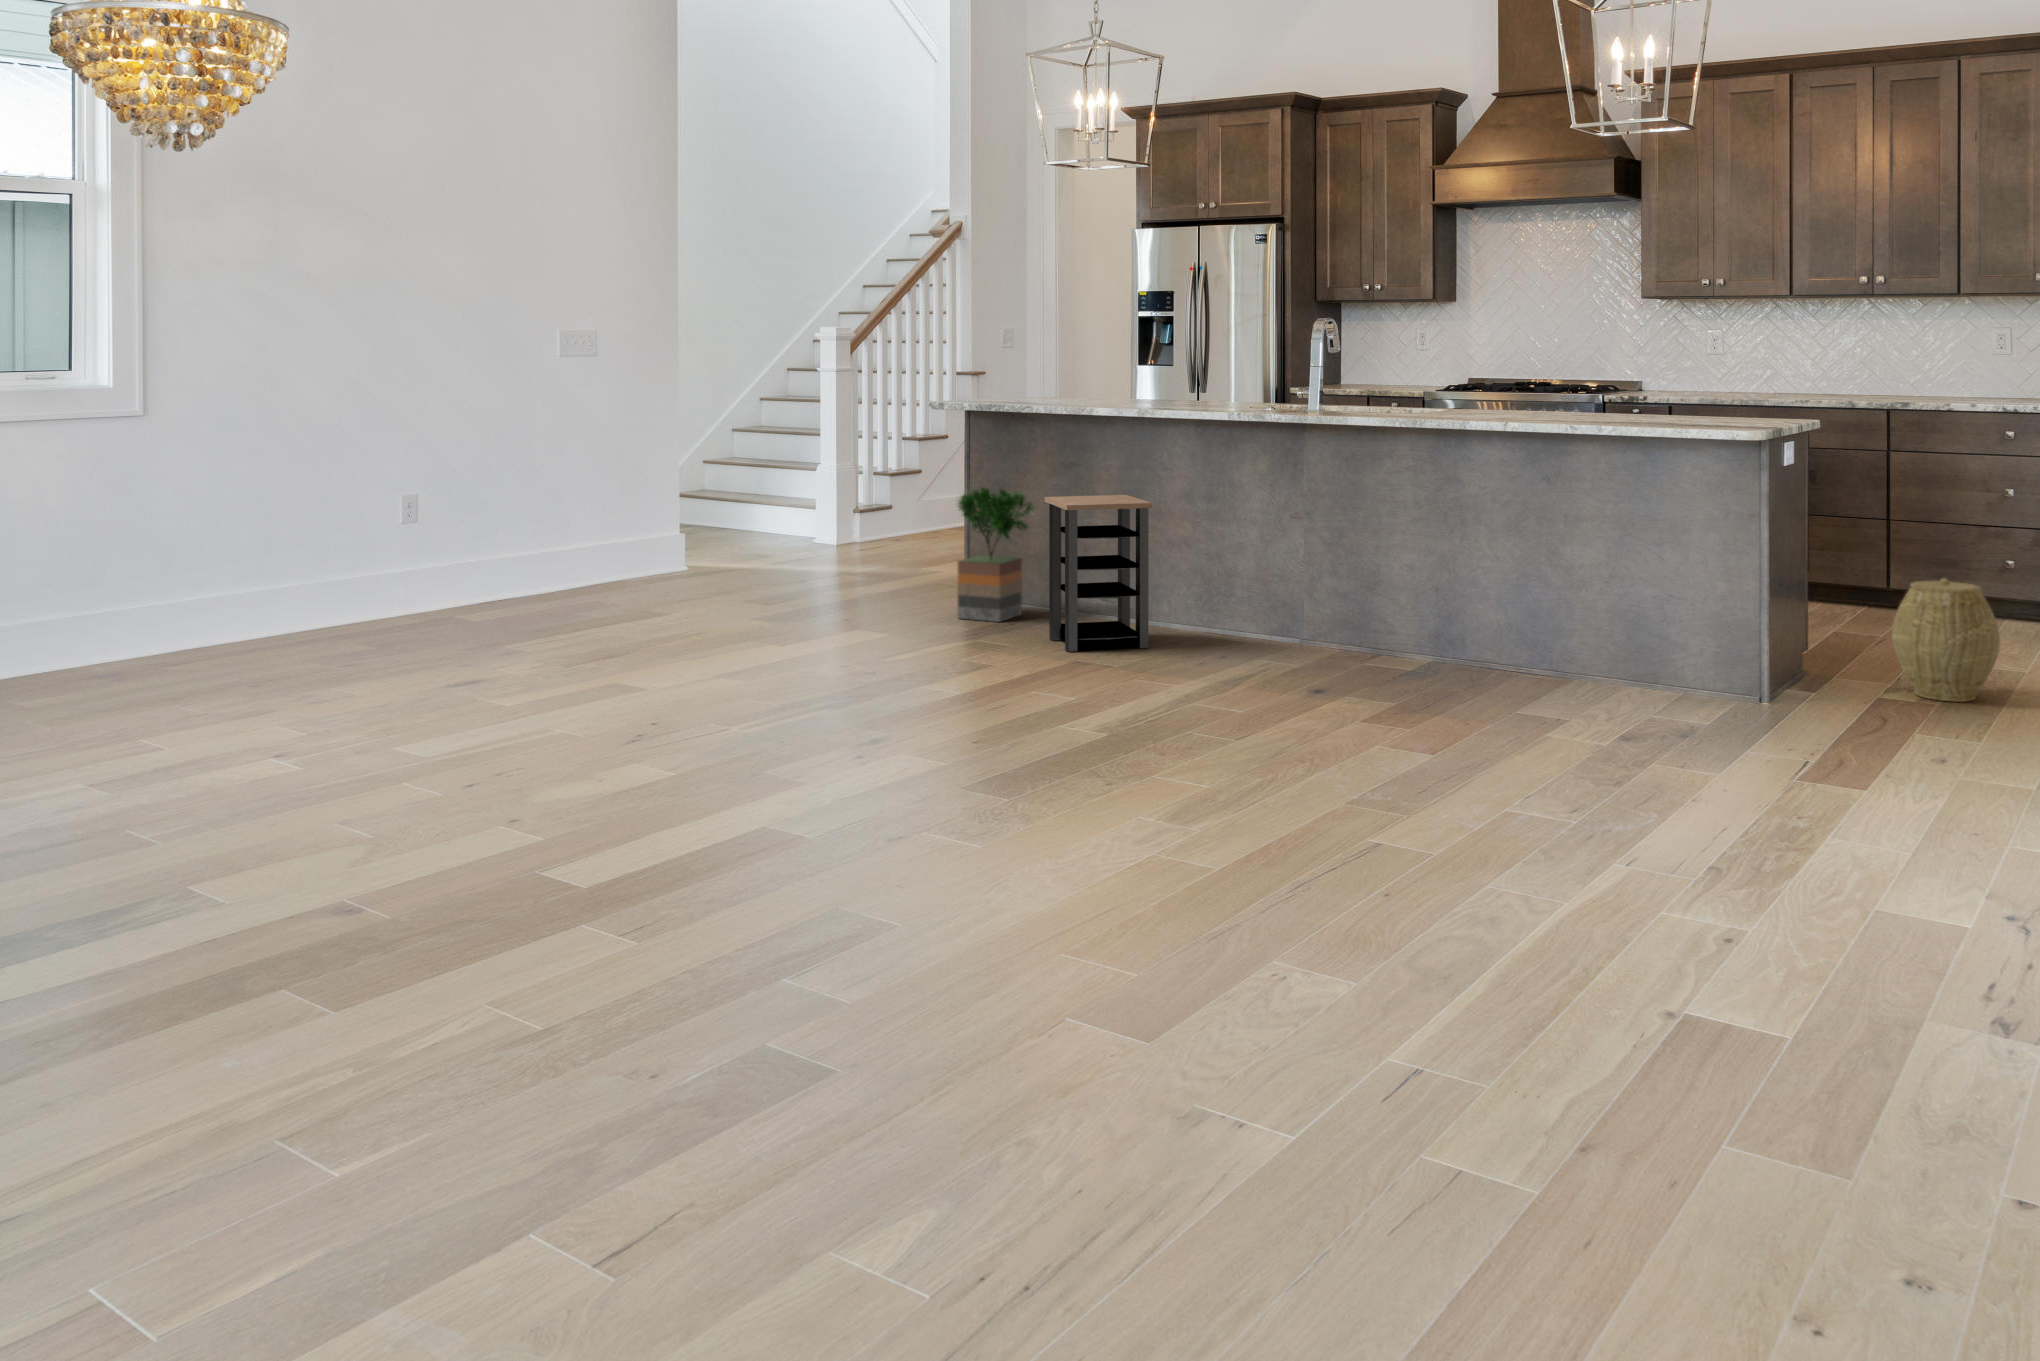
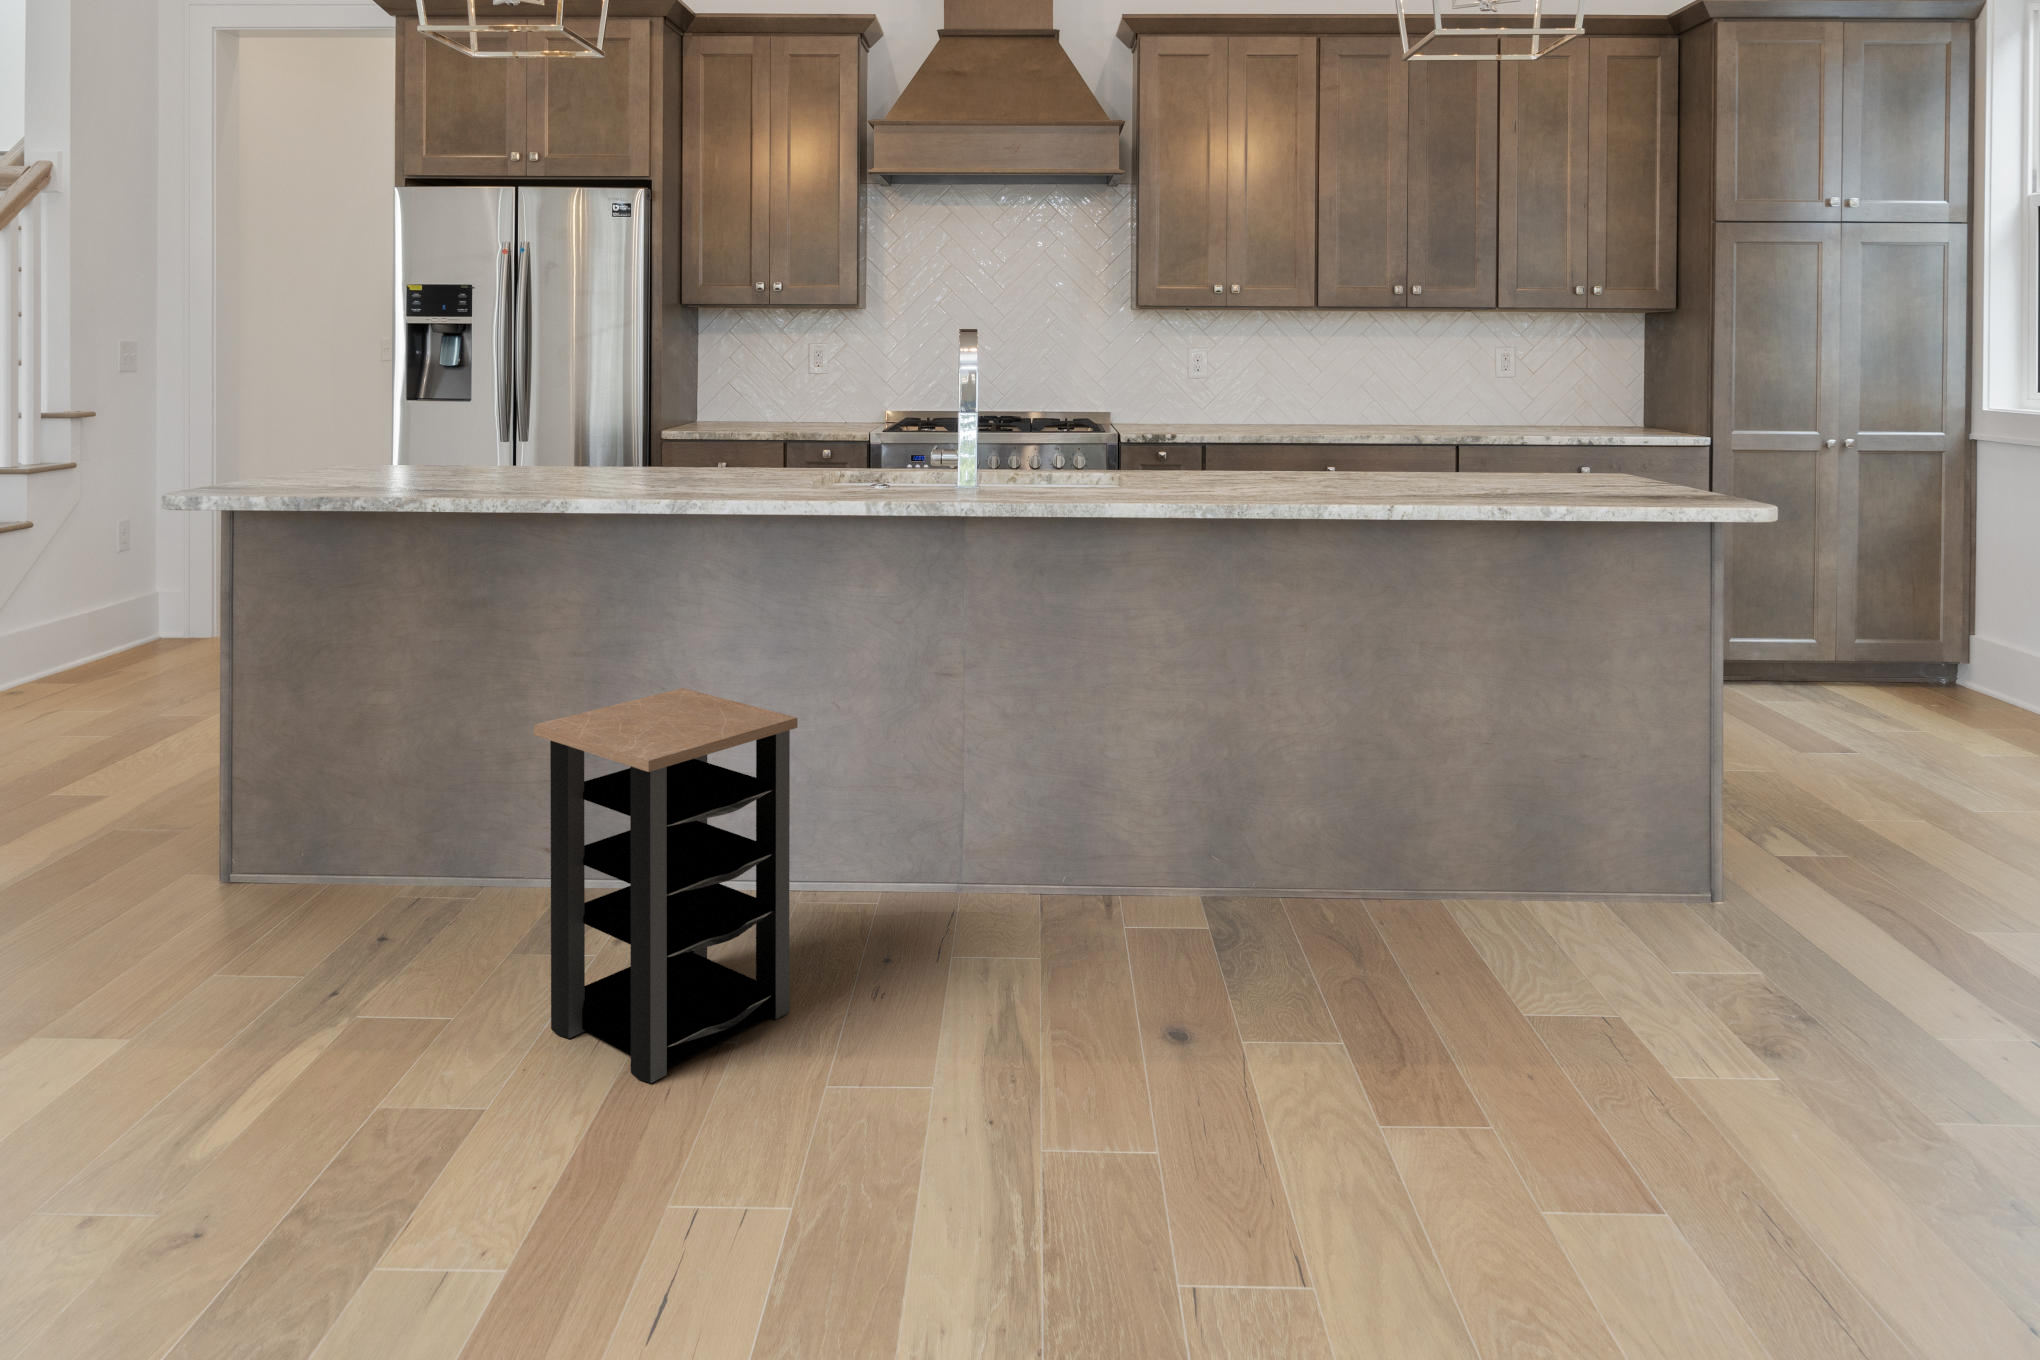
potted tree: present [958,487,1035,622] -> none [245,686,447,993]
woven basket: present [1892,578,2000,702] -> none [1809,691,1958,860]

